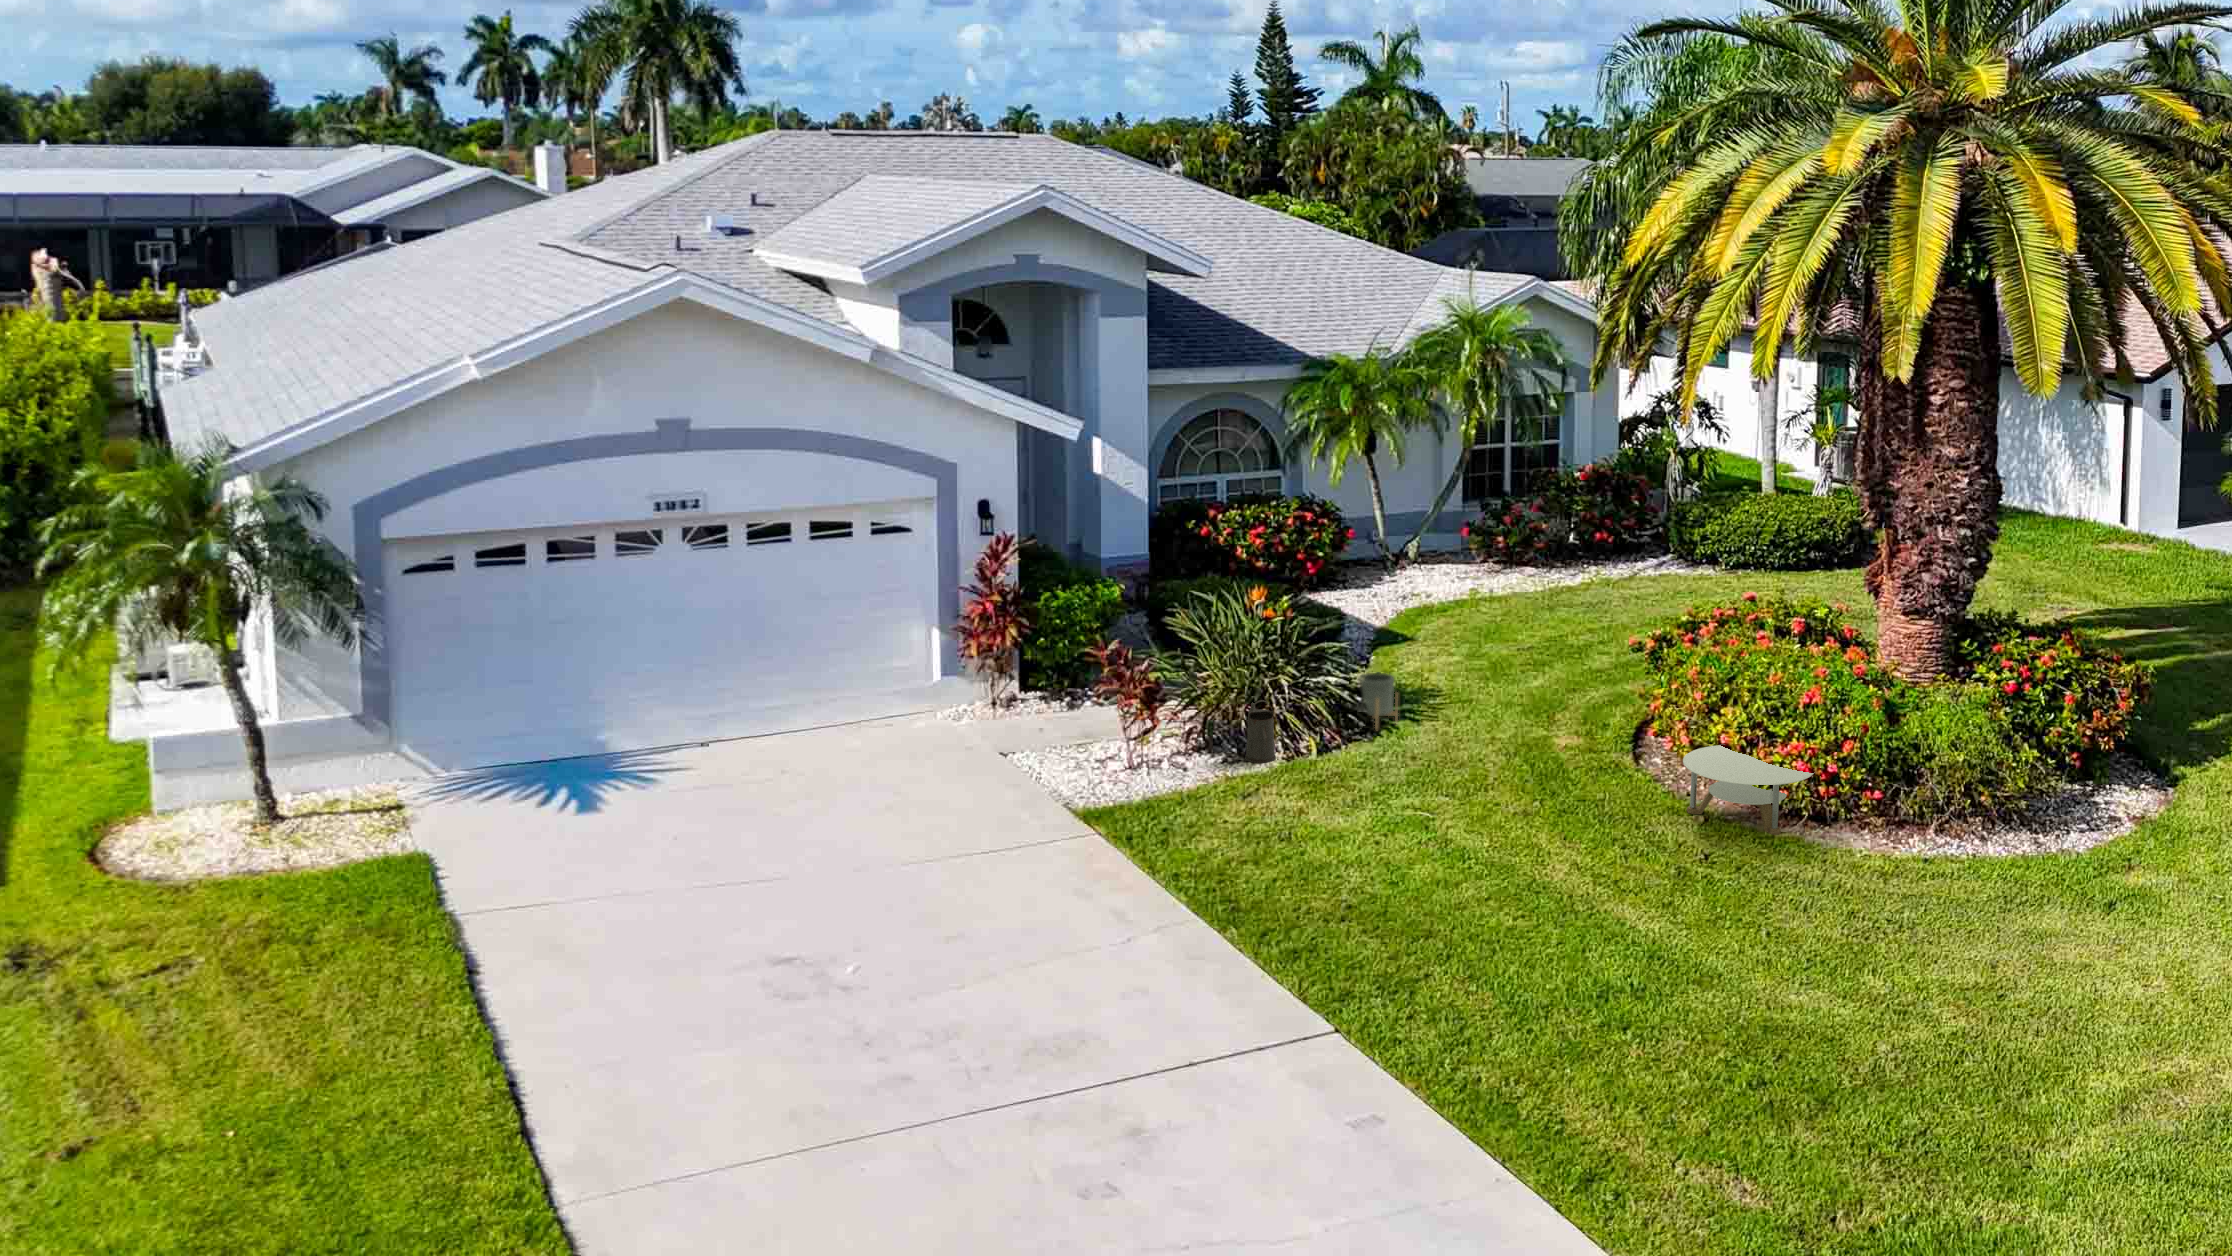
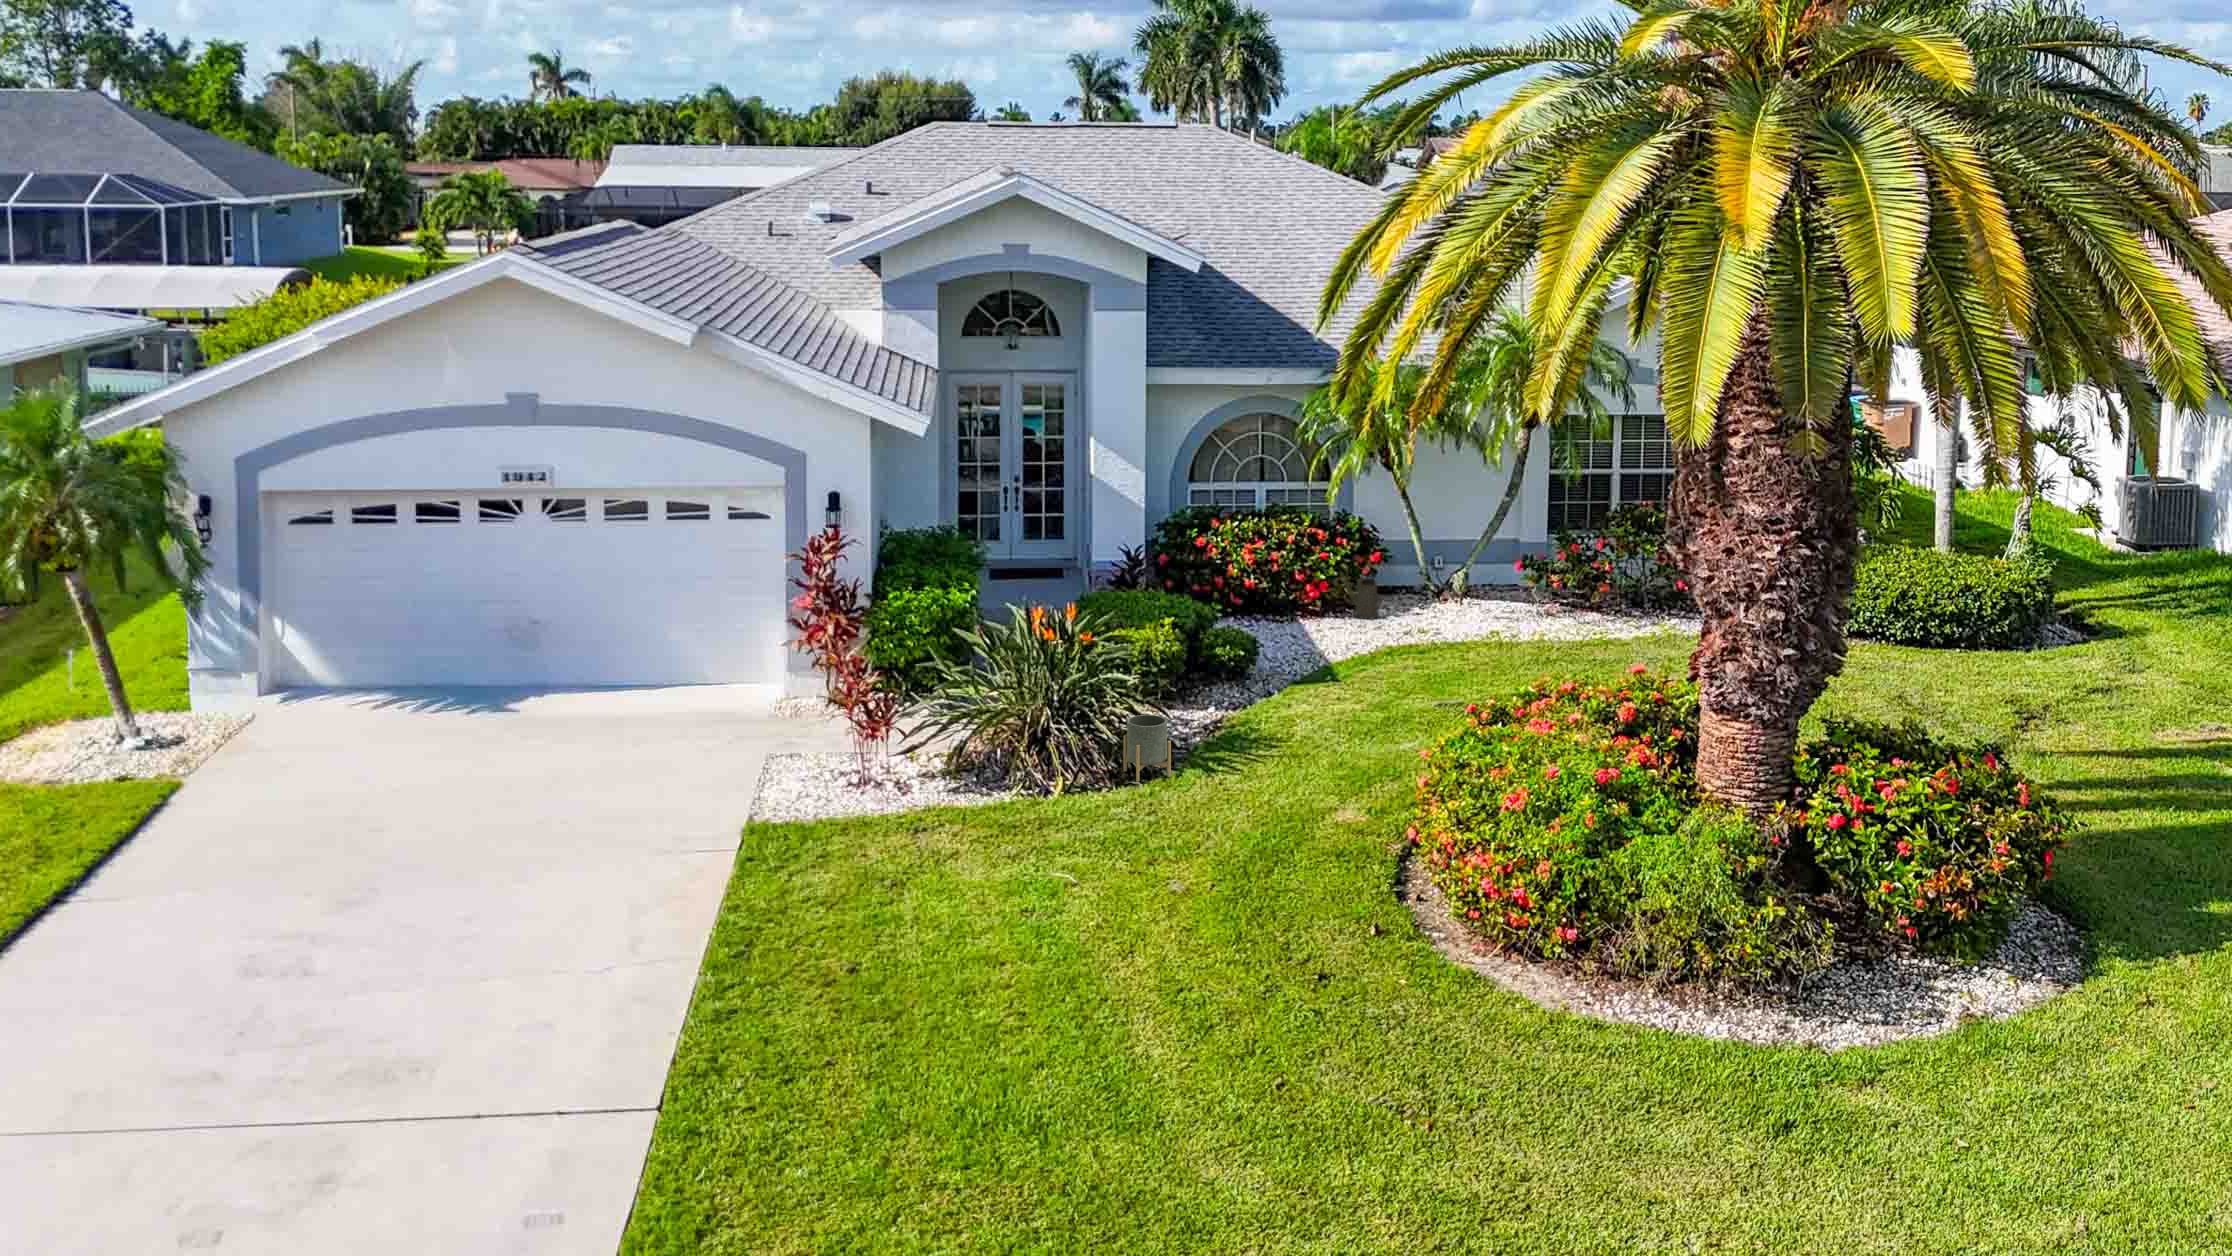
watering can: present [1245,700,1276,763] -> present [1340,571,1381,619]
round table: present [1683,745,1814,835] -> none [1317,863,1490,997]

